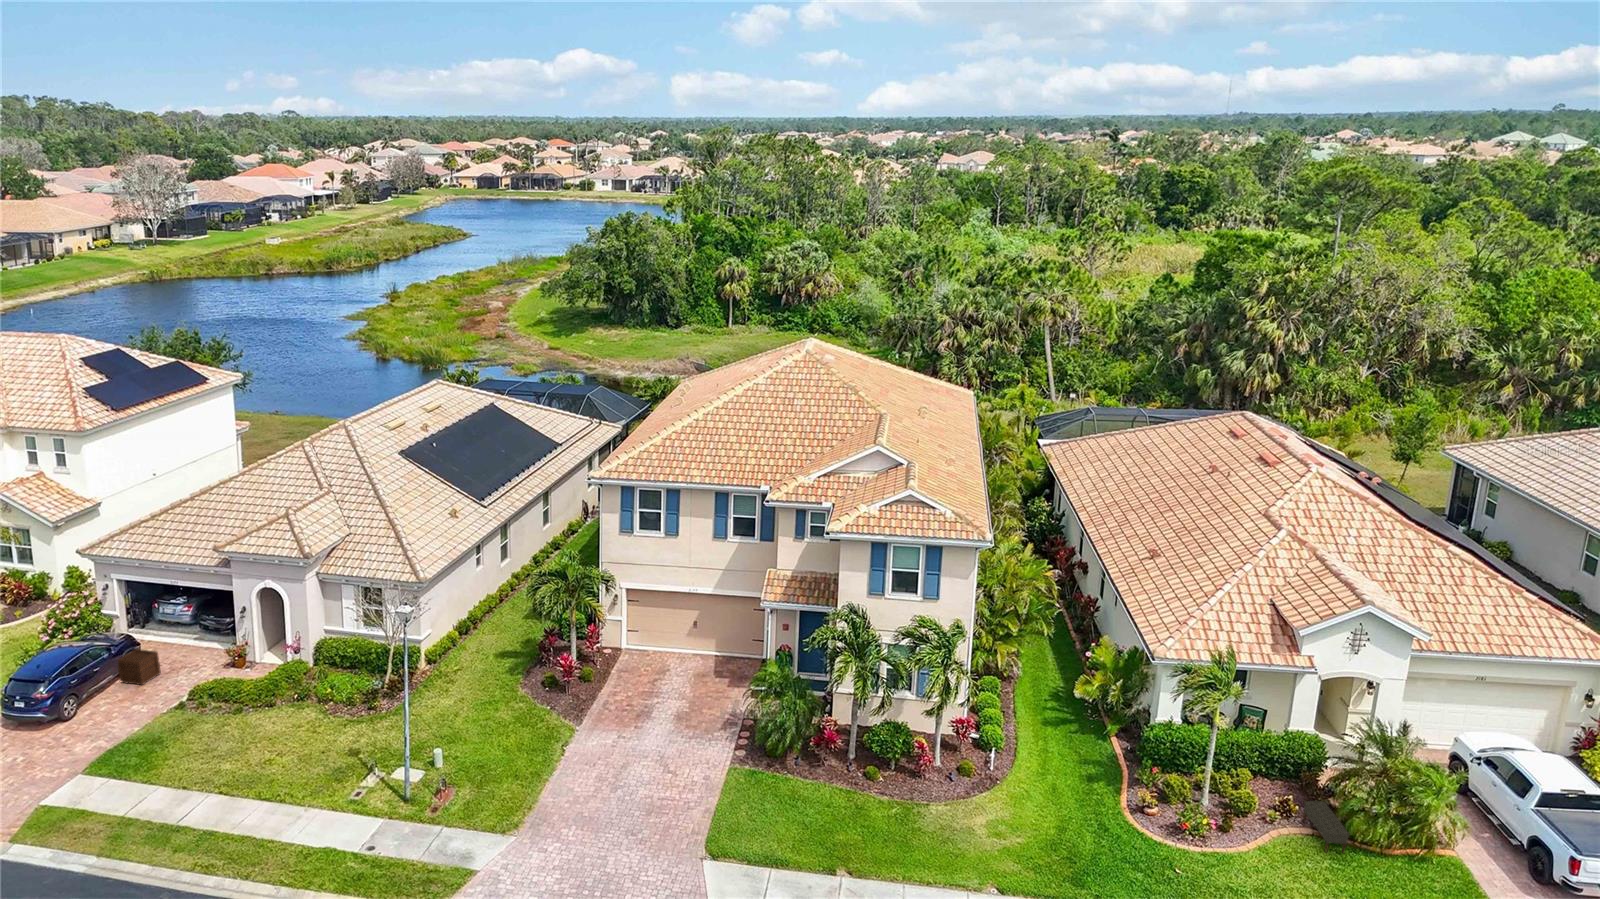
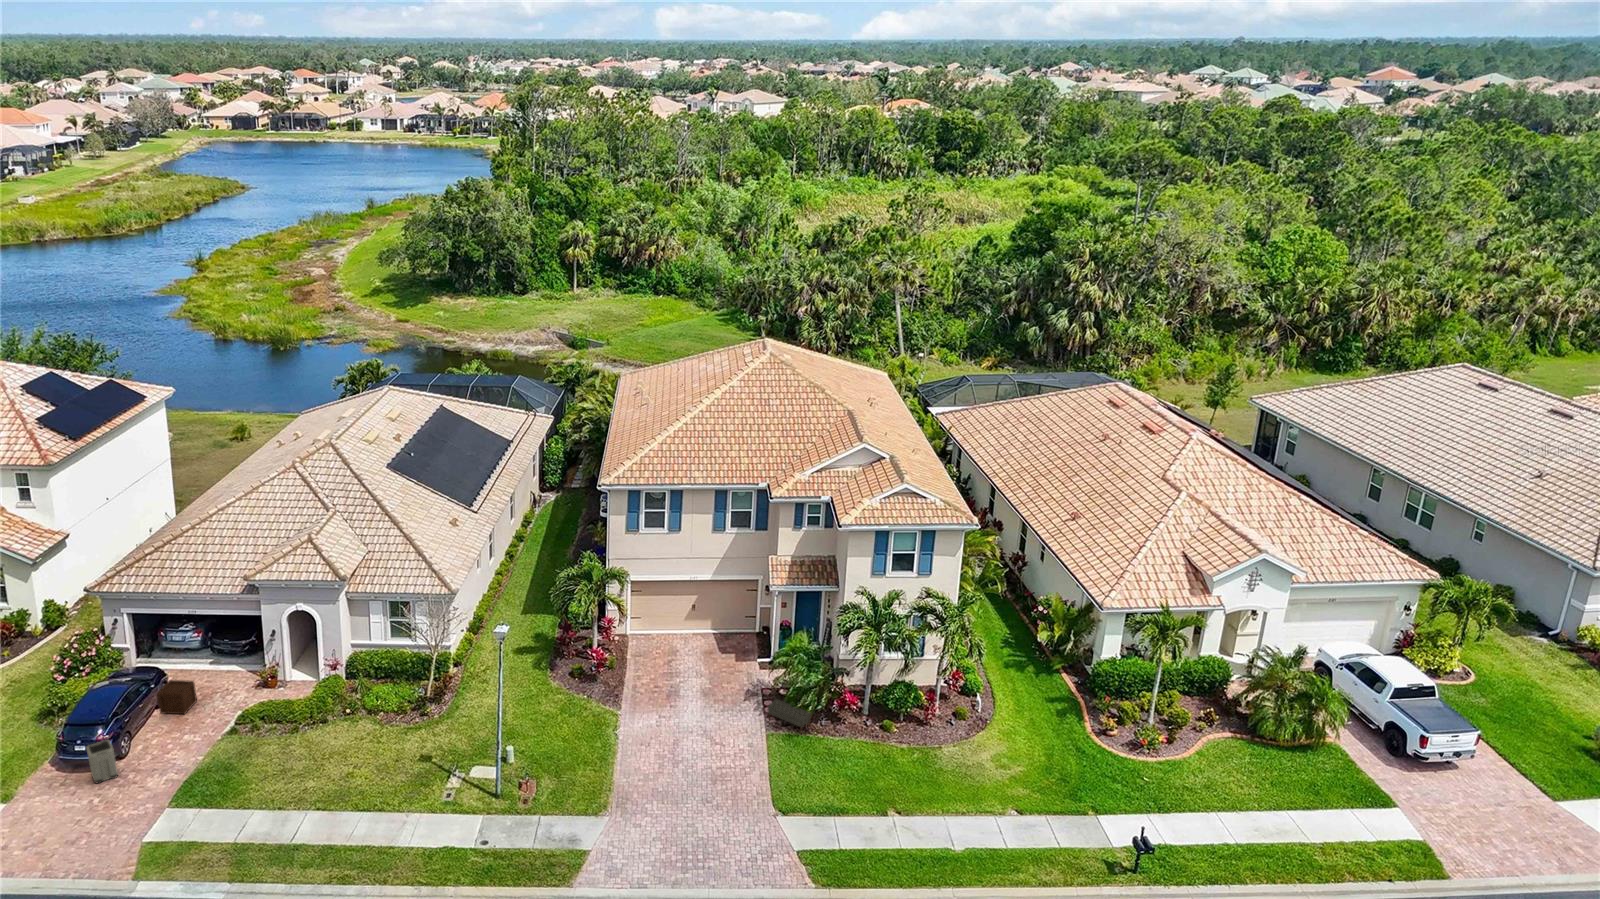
trash can: none [14,699,47,743] -> present [87,740,118,783]
bench: present [1303,801,1349,853] -> present [768,700,811,734]

